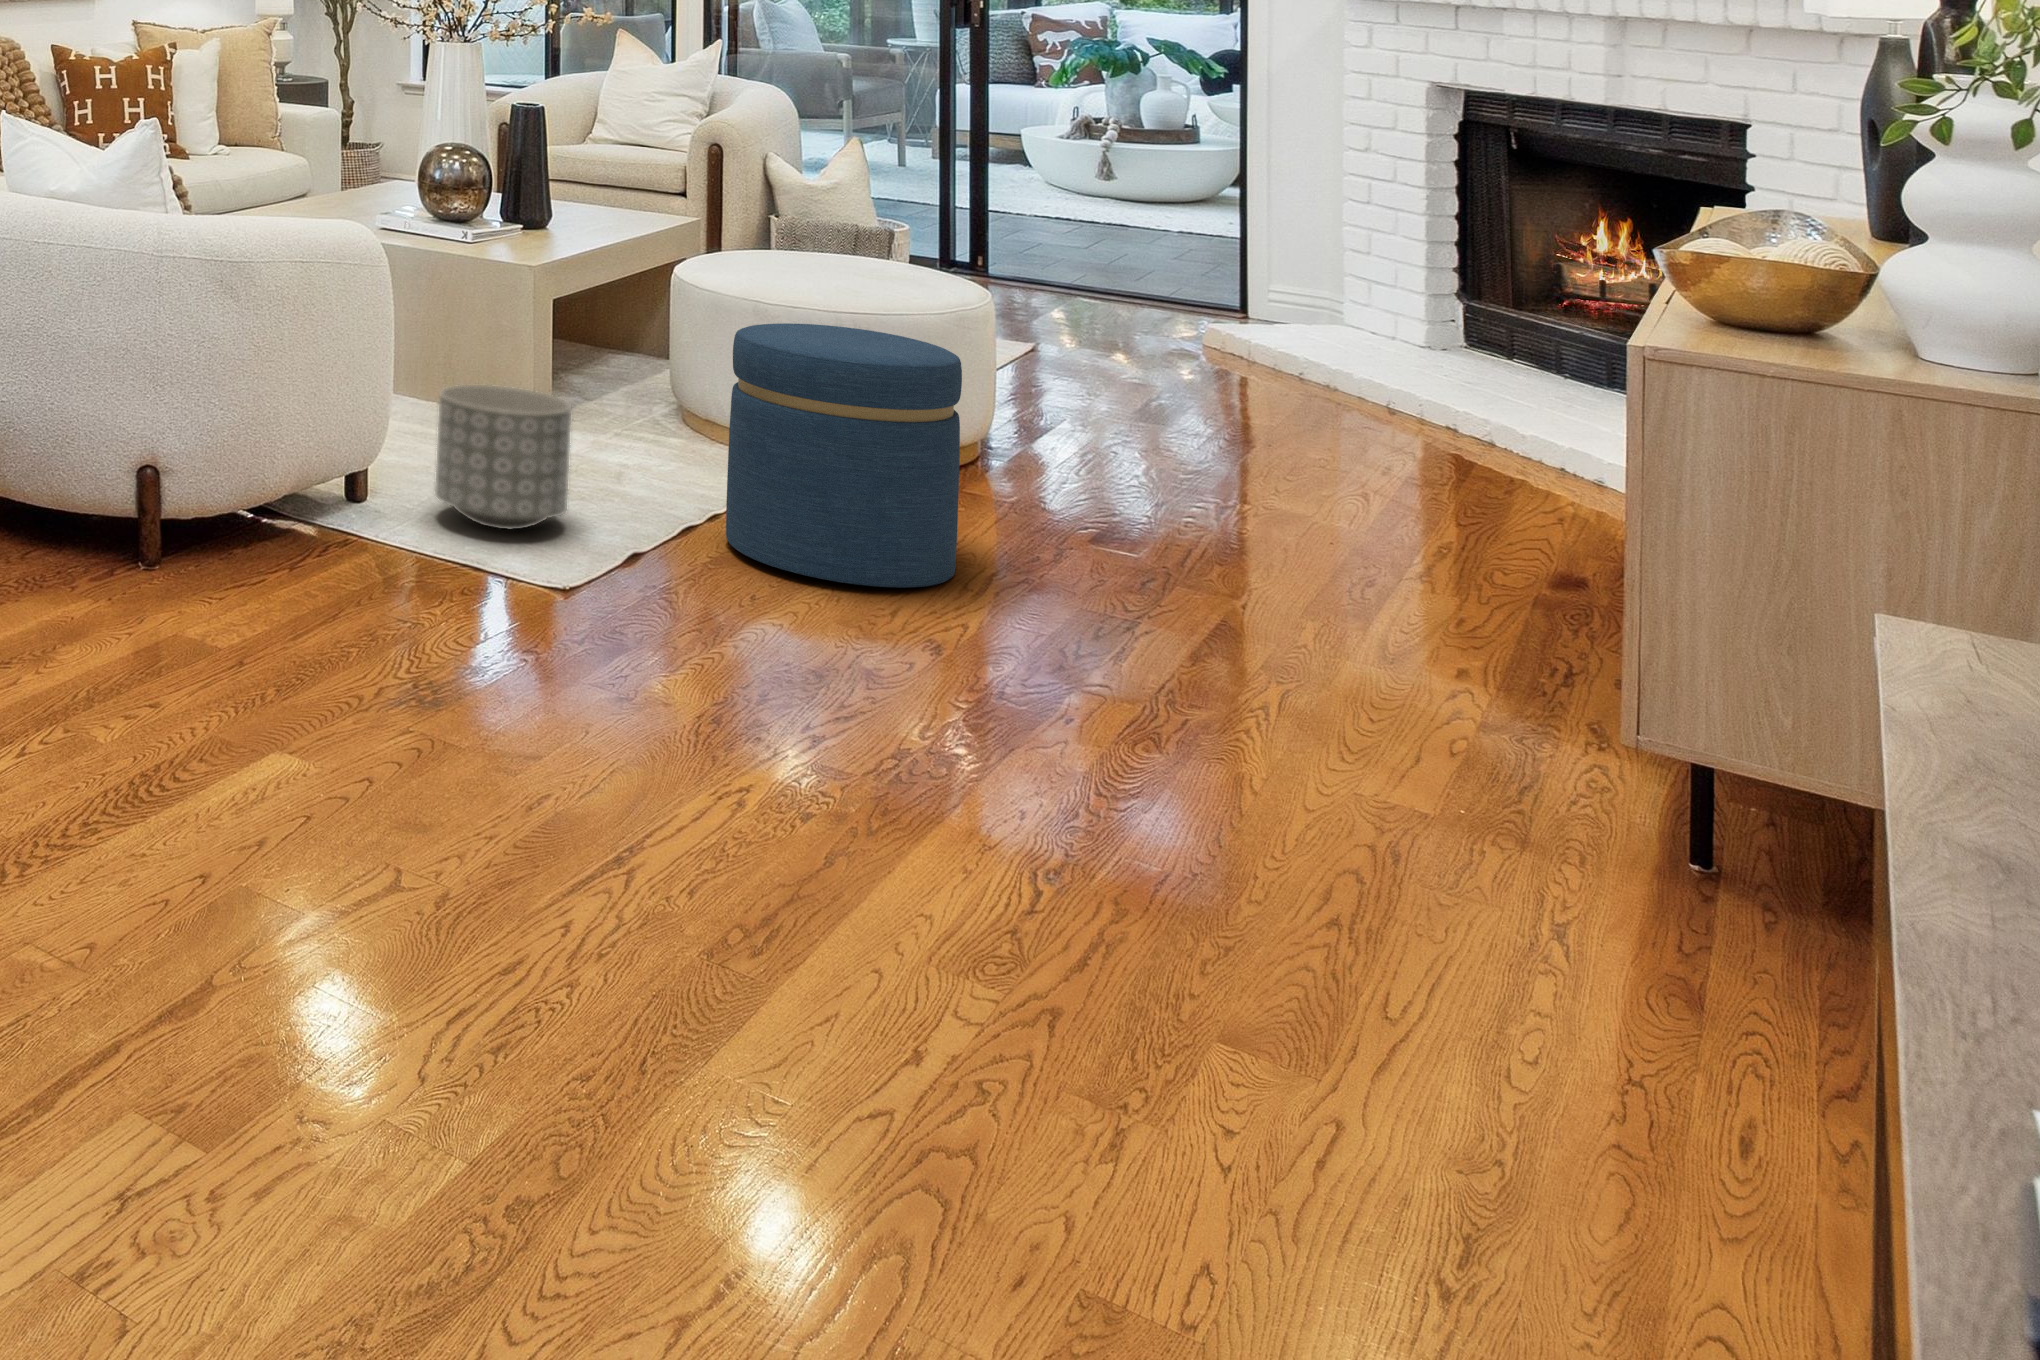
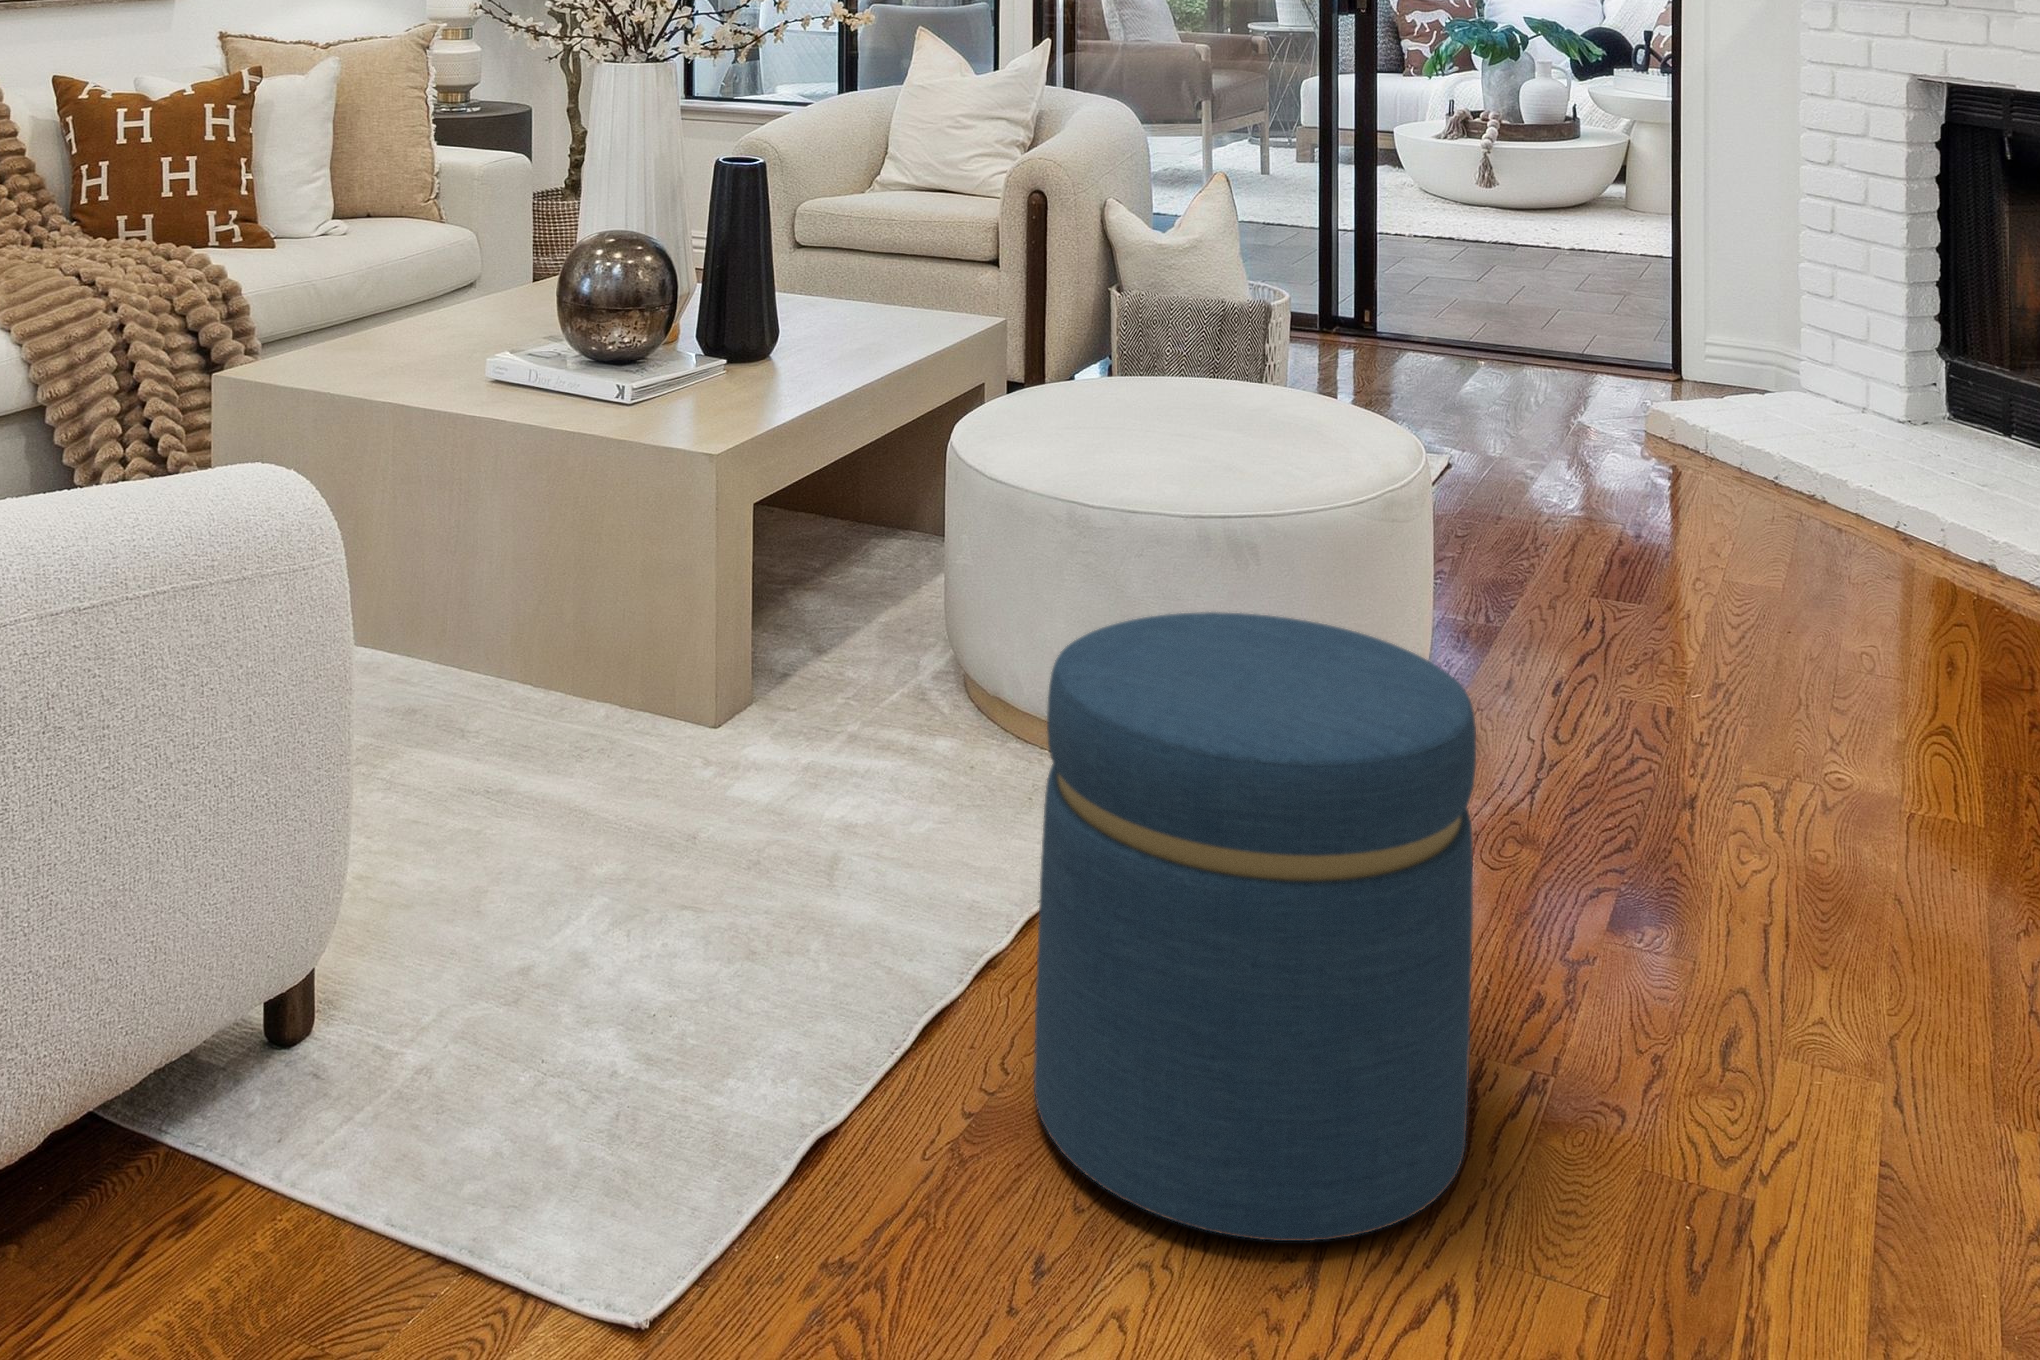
planter: present [435,385,571,529] -> none [446,790,731,1145]

